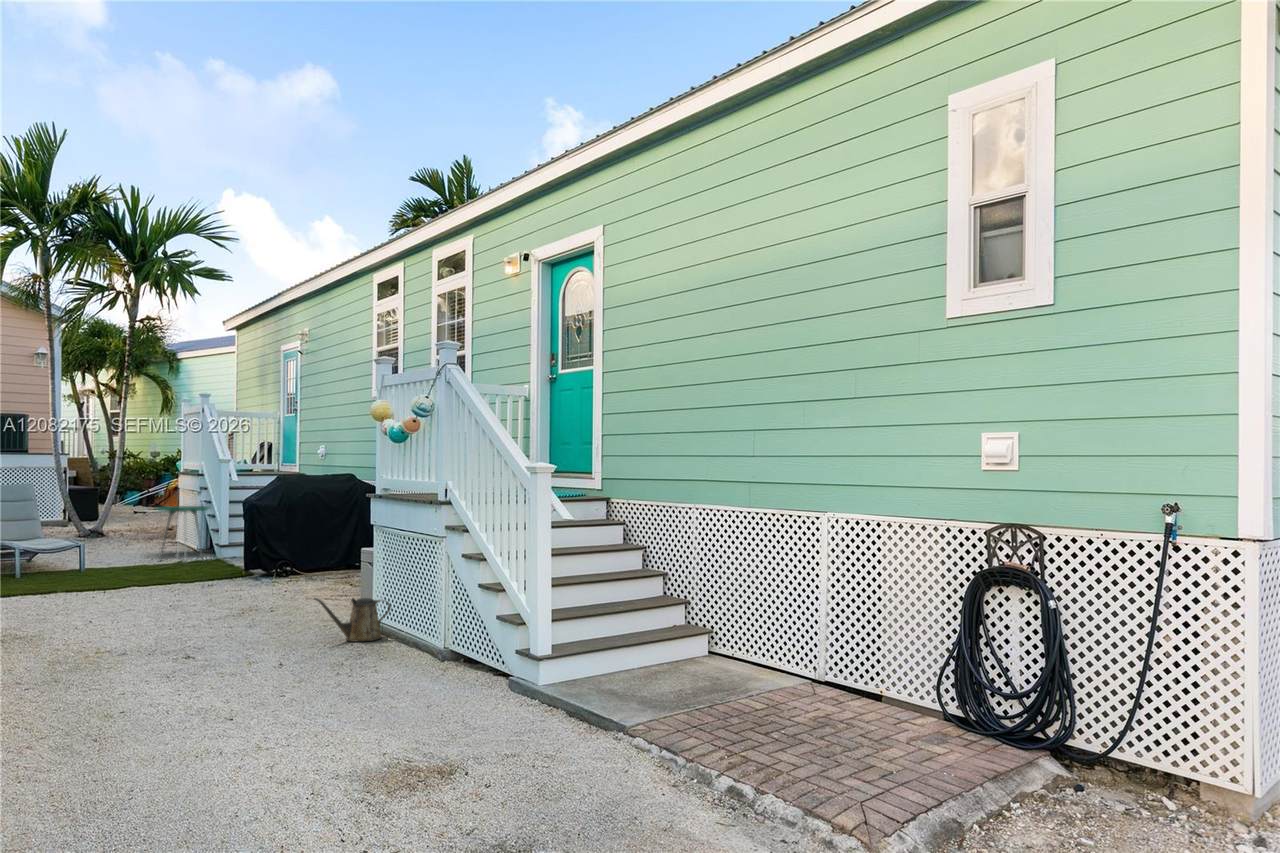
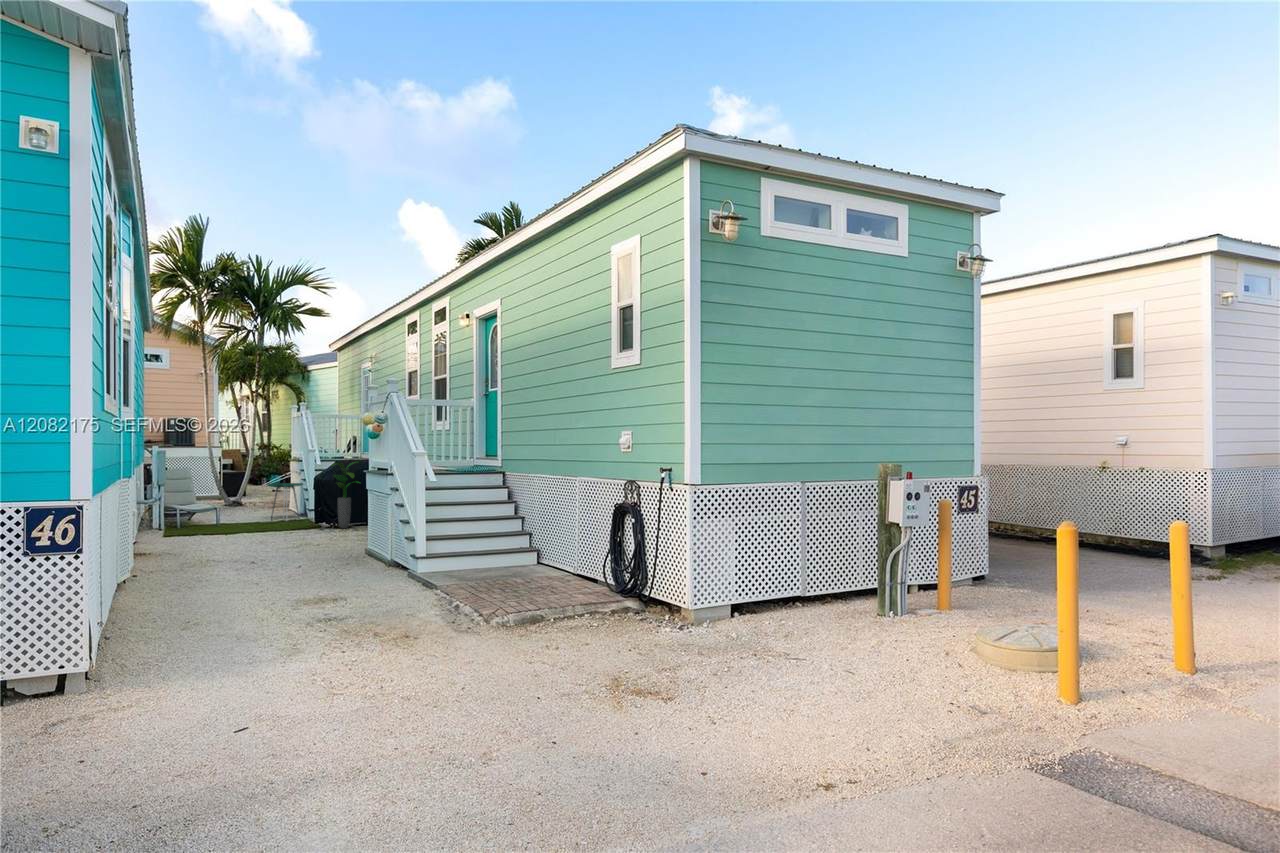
potted plant: none [270,476,316,575] -> present [332,462,355,528]
watering can: present [314,598,391,642] -> none [323,533,370,559]

